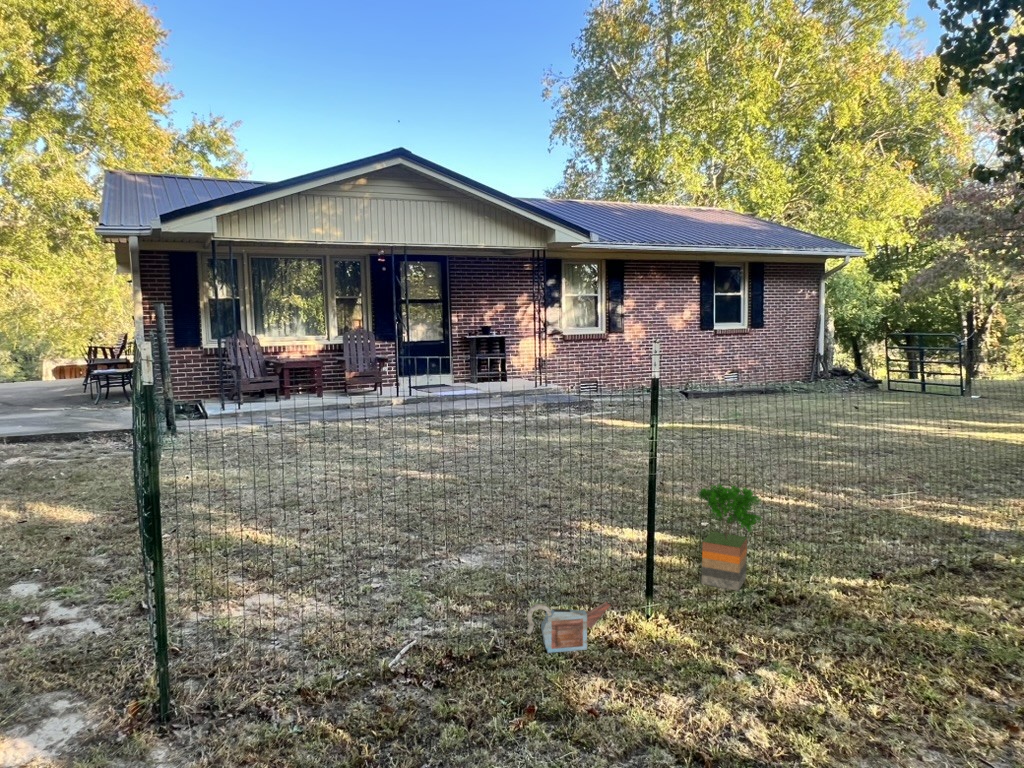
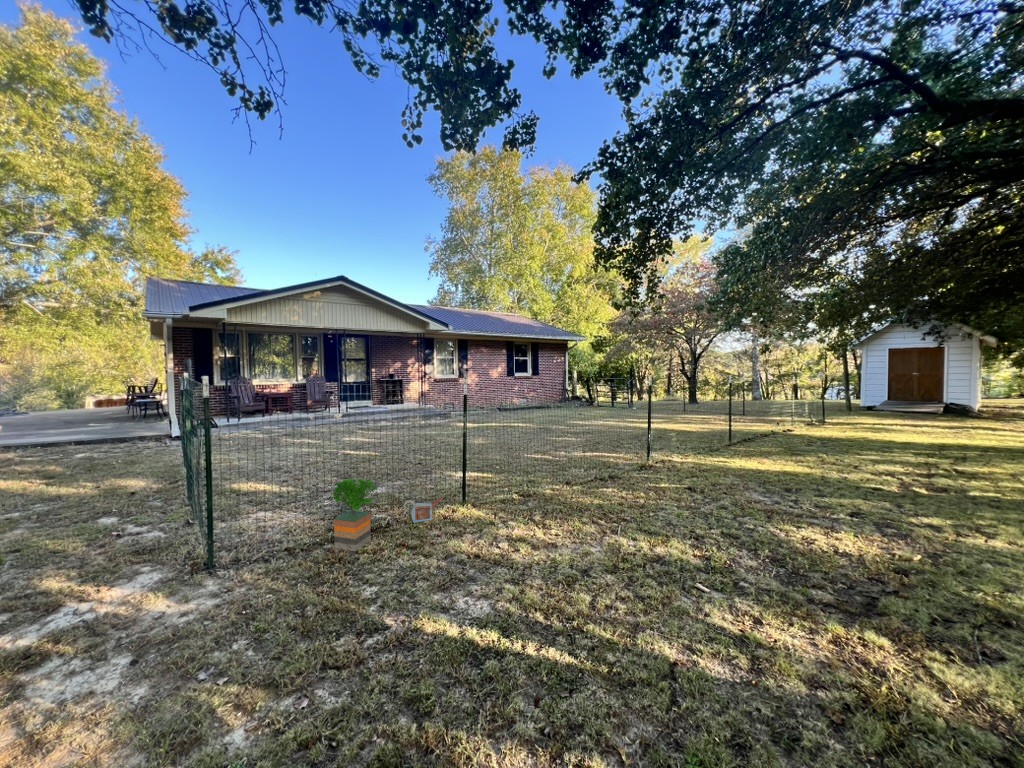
potted tree: present [698,485,762,591] -> present [333,478,377,551]

